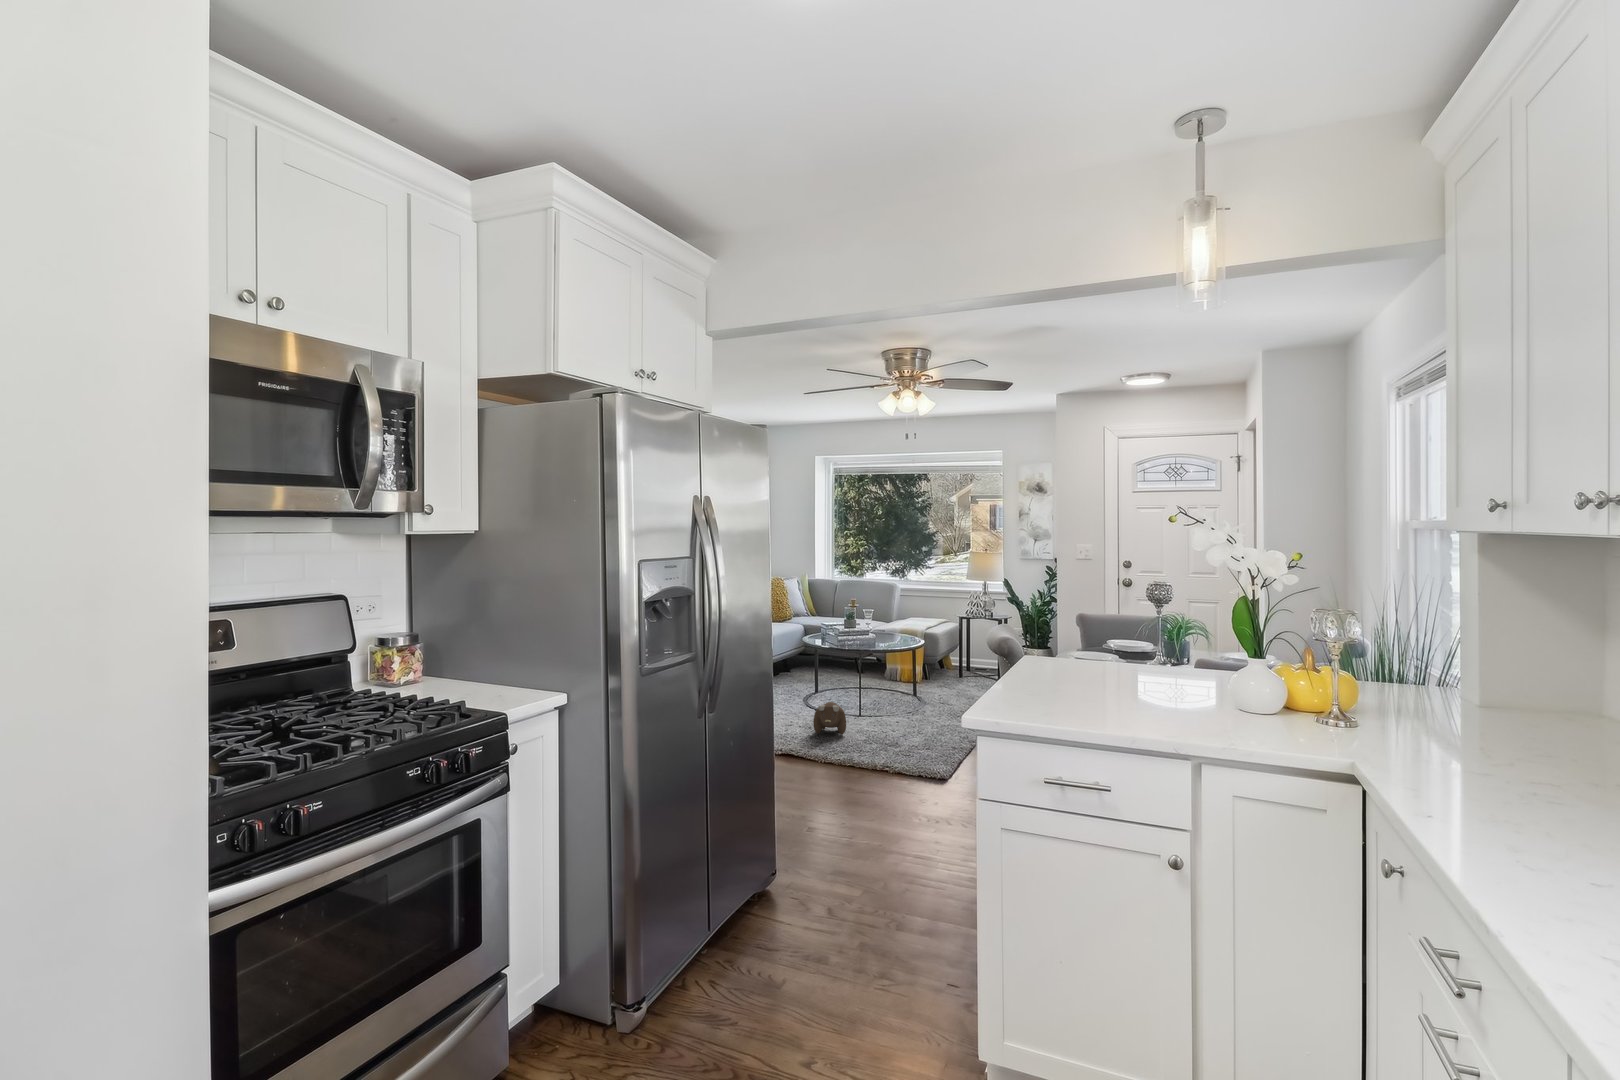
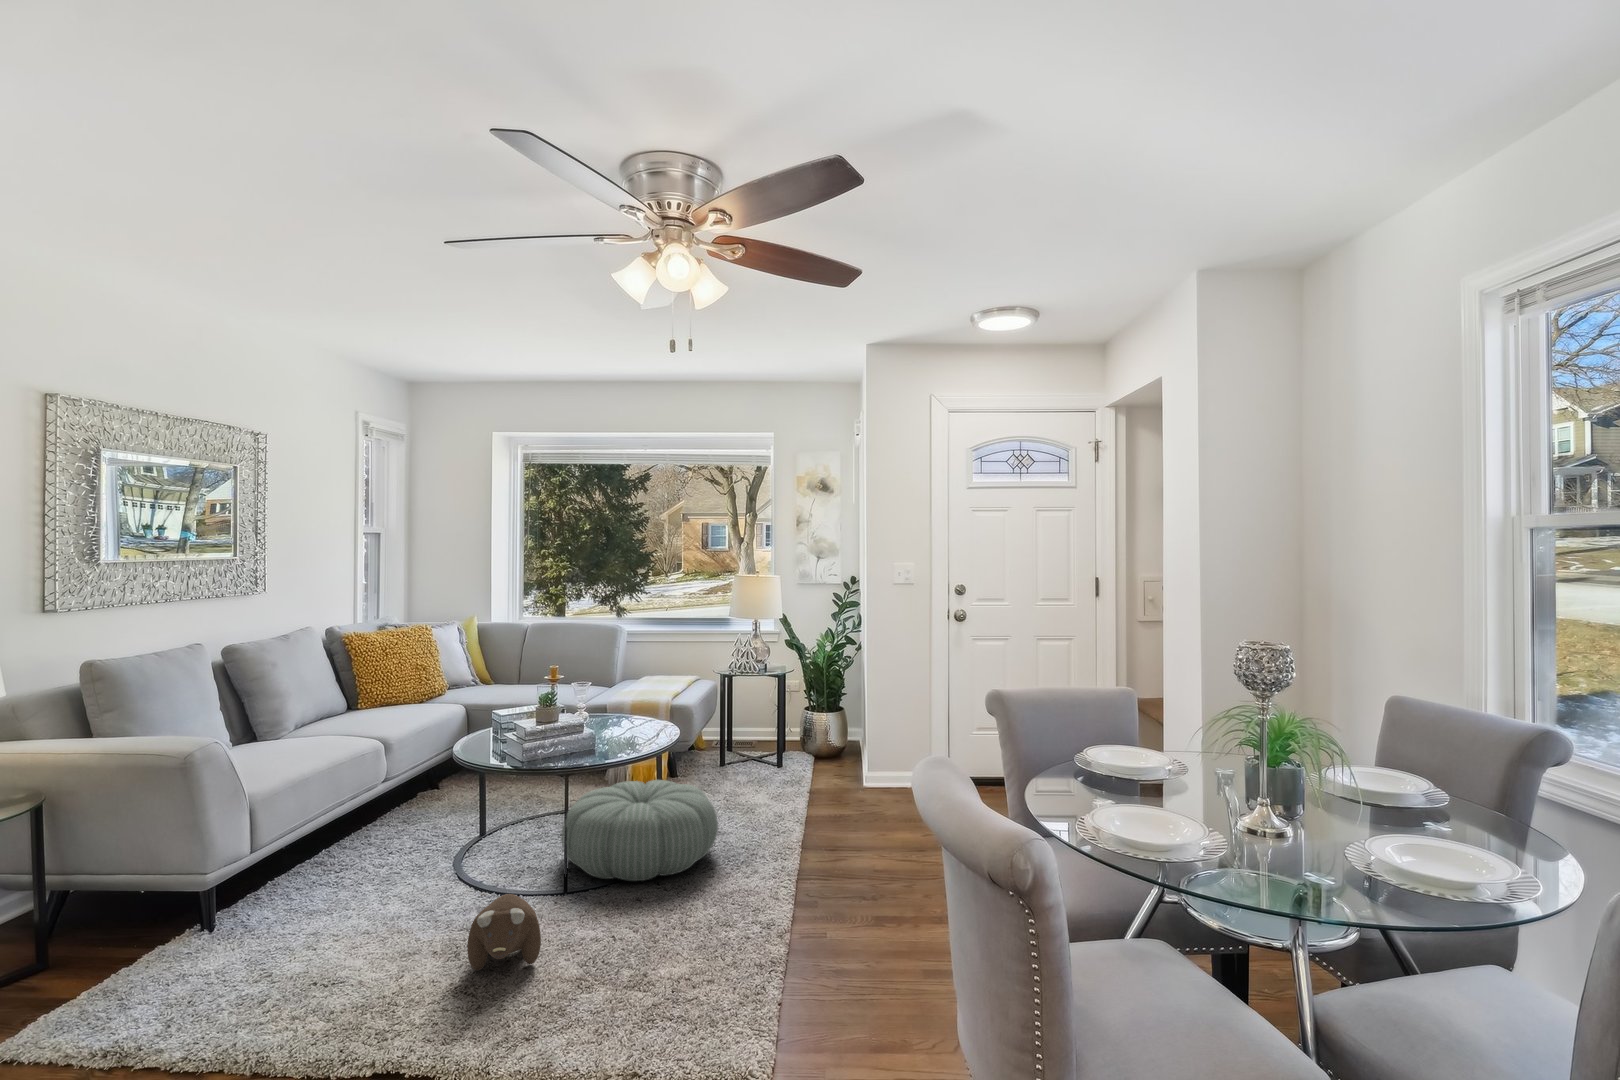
pouf: none [857,668,943,716] -> present [561,780,718,881]

